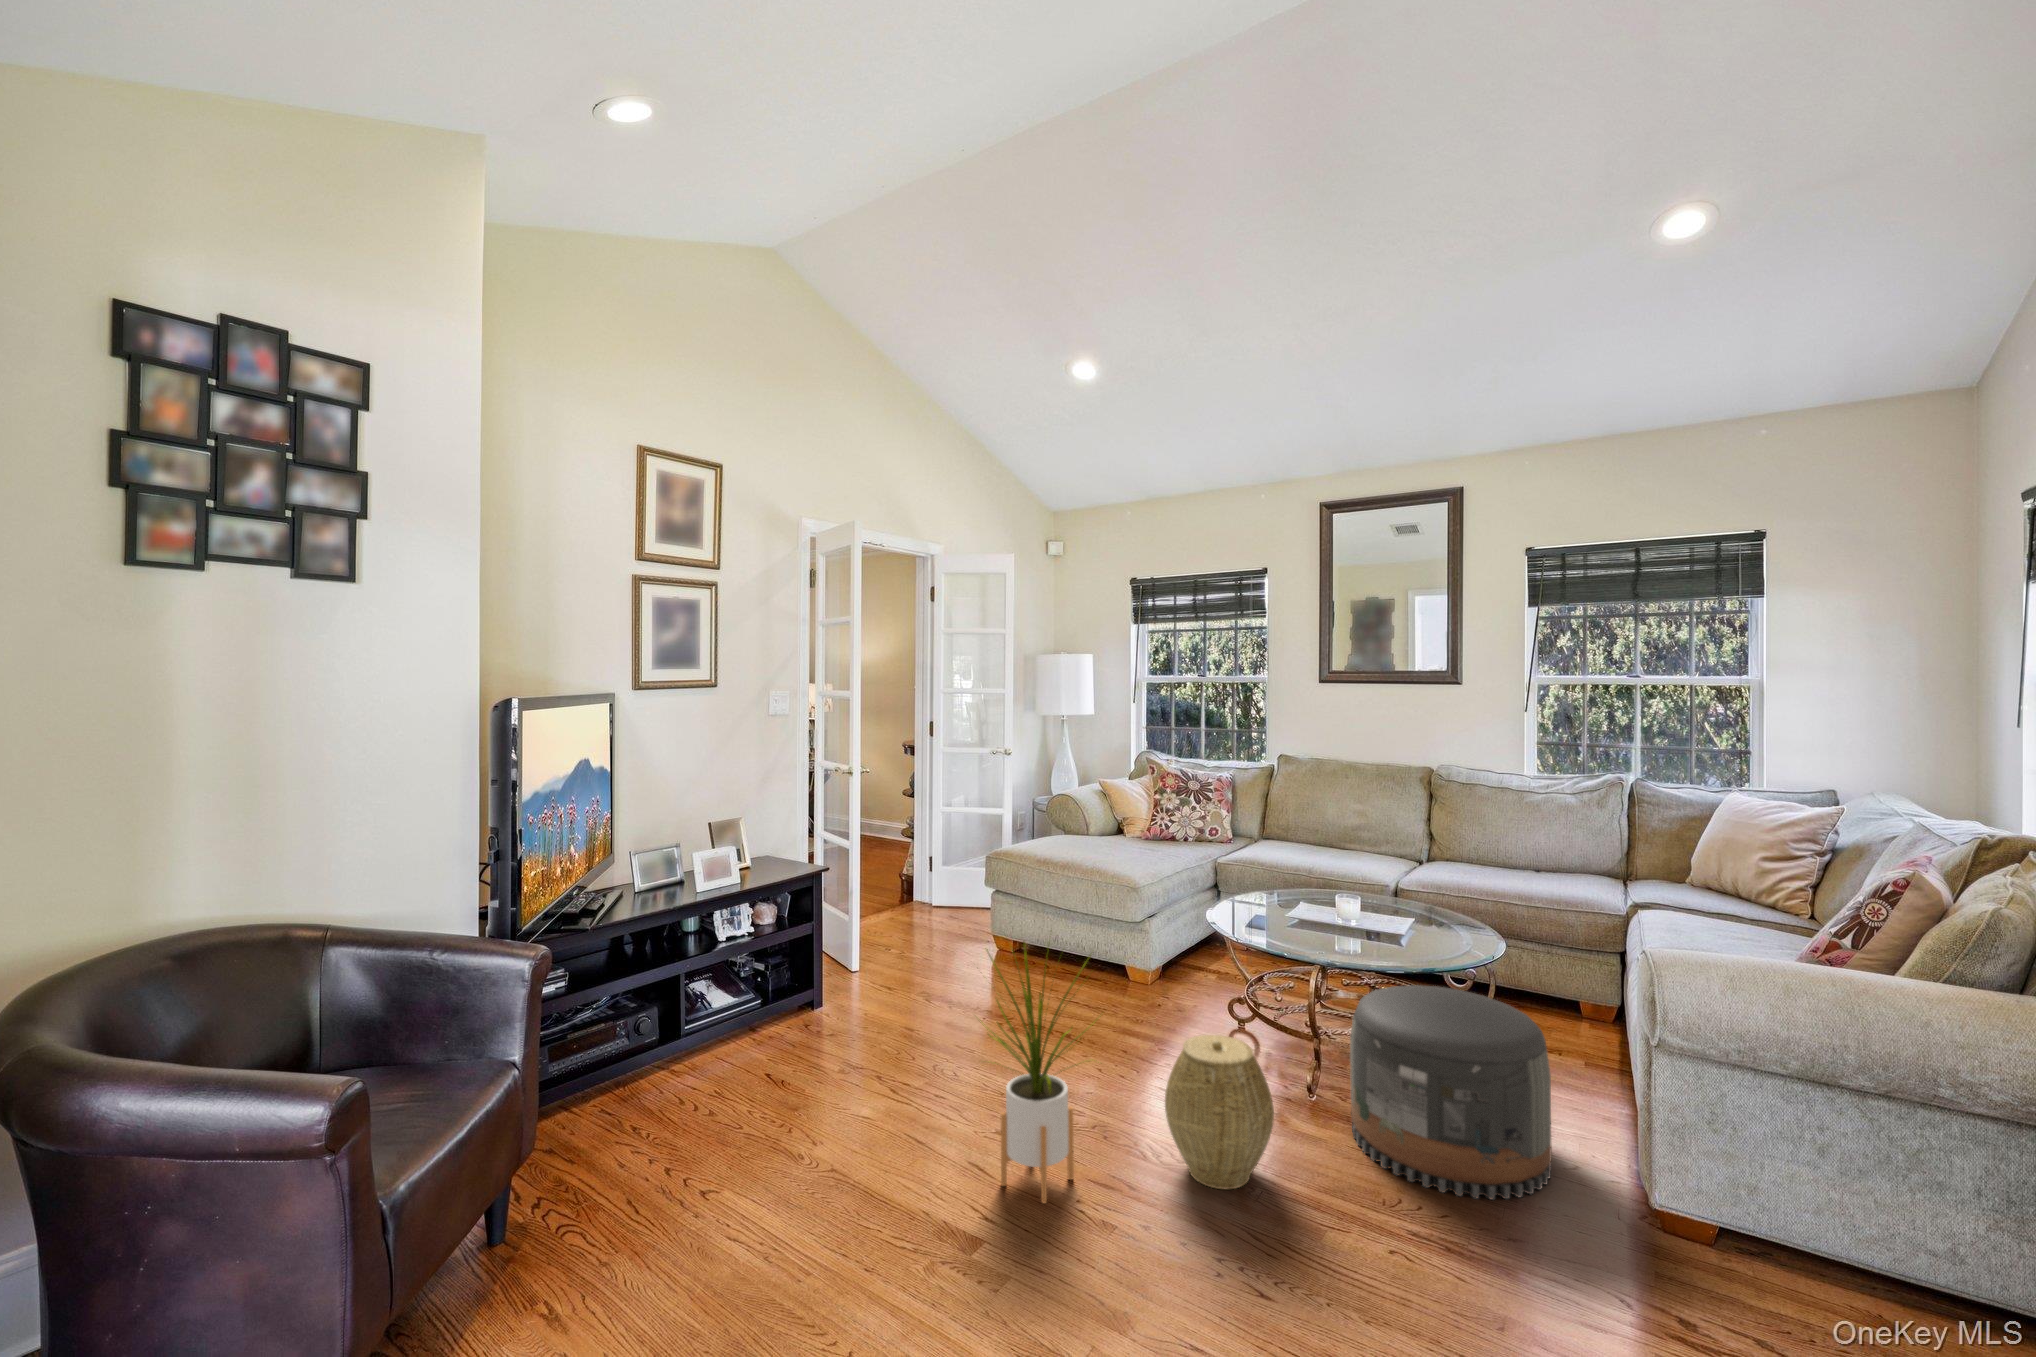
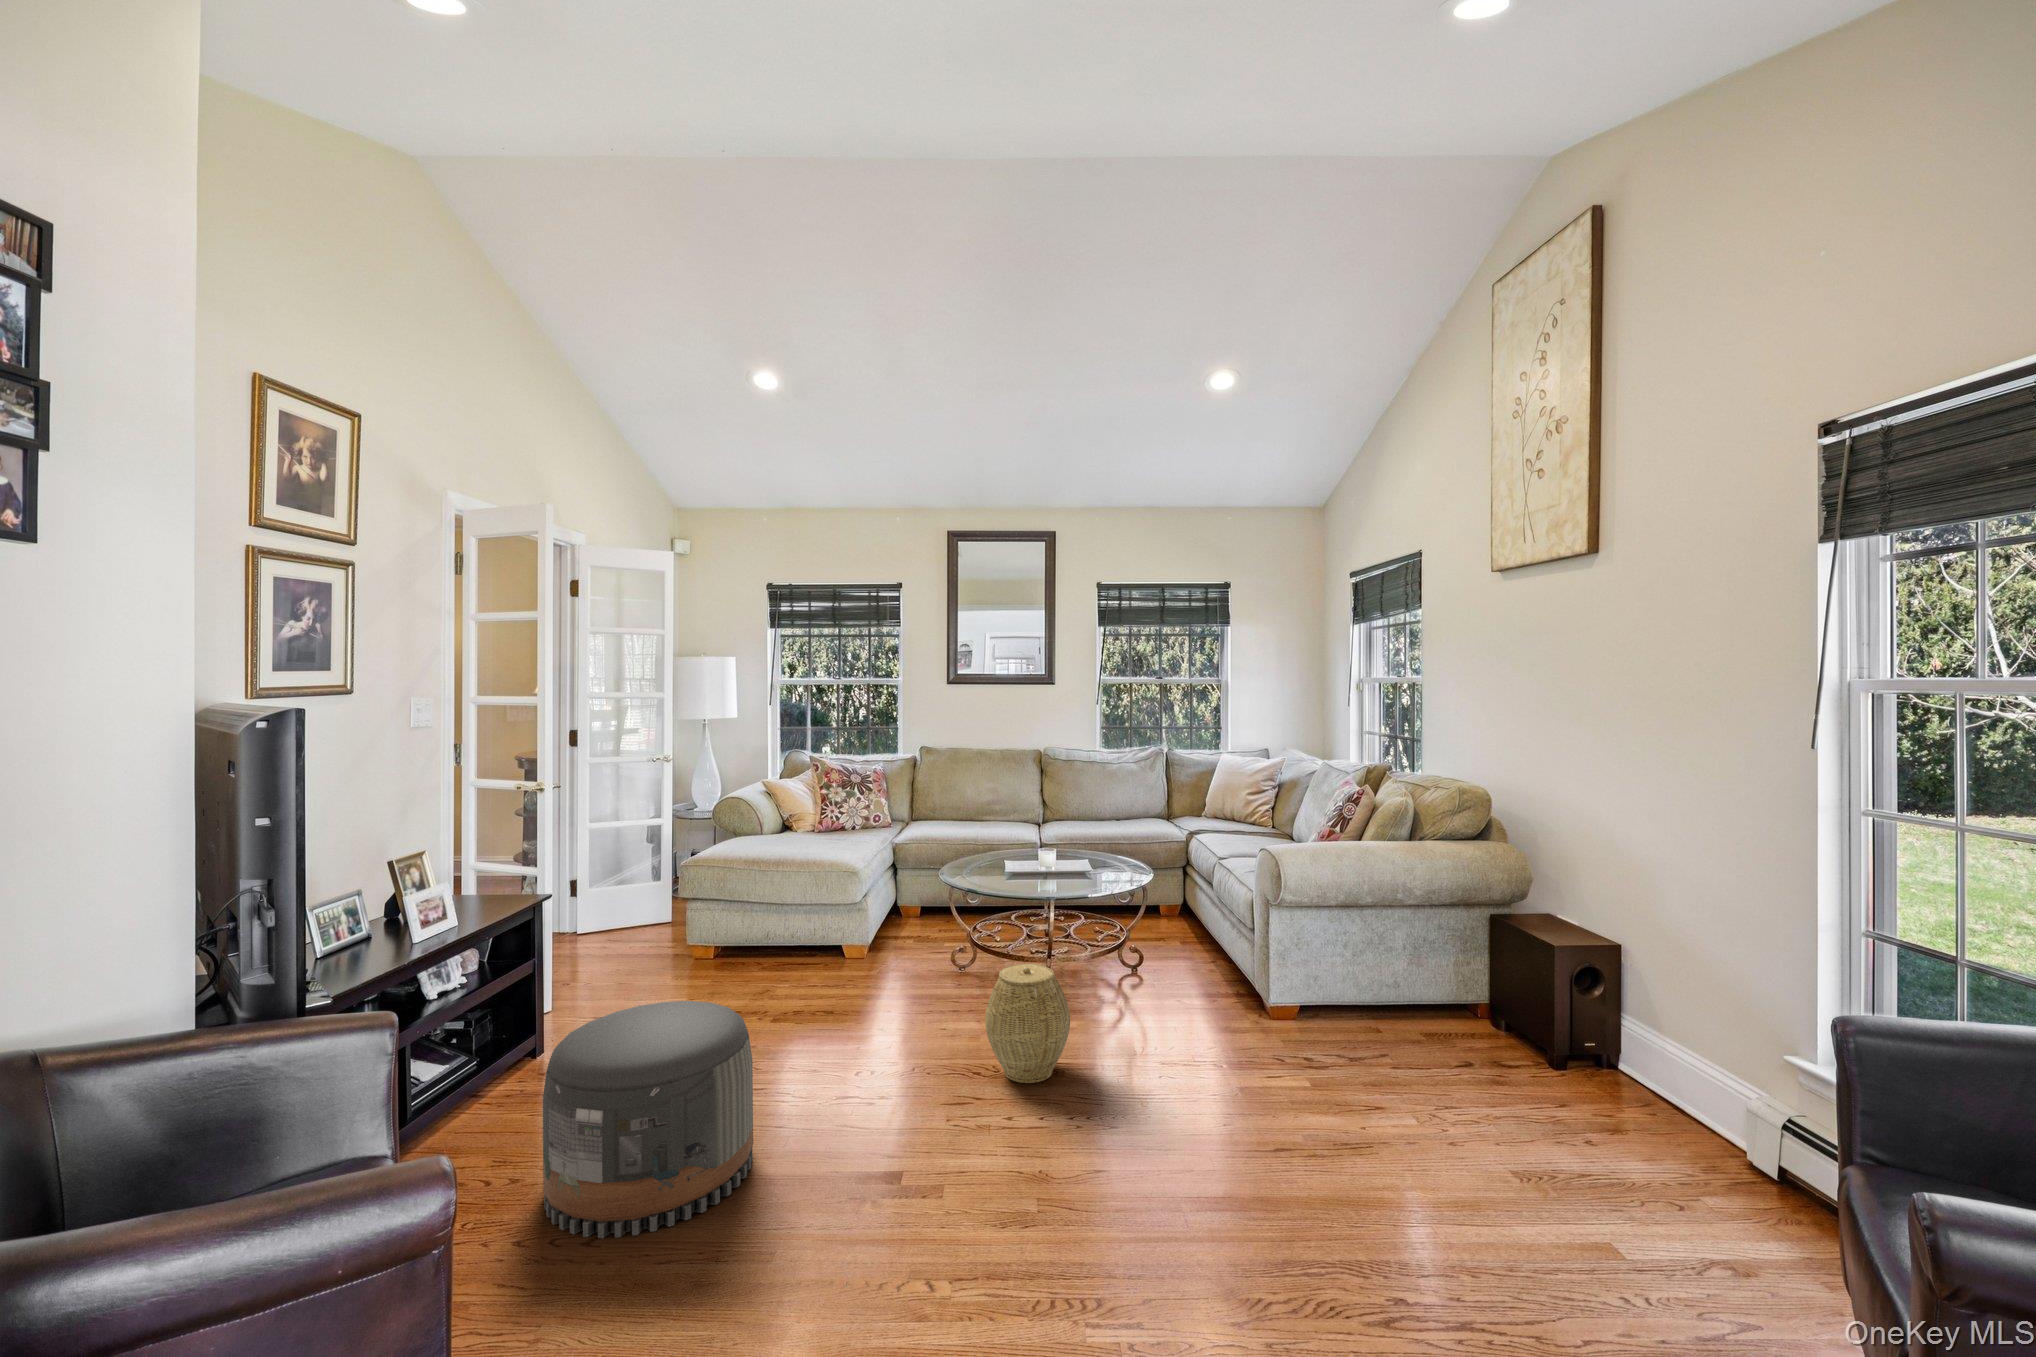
house plant: present [982,943,1101,1203] -> none [845,897,964,1136]
pouf: present [1350,985,1552,1200] -> present [543,1001,753,1238]

